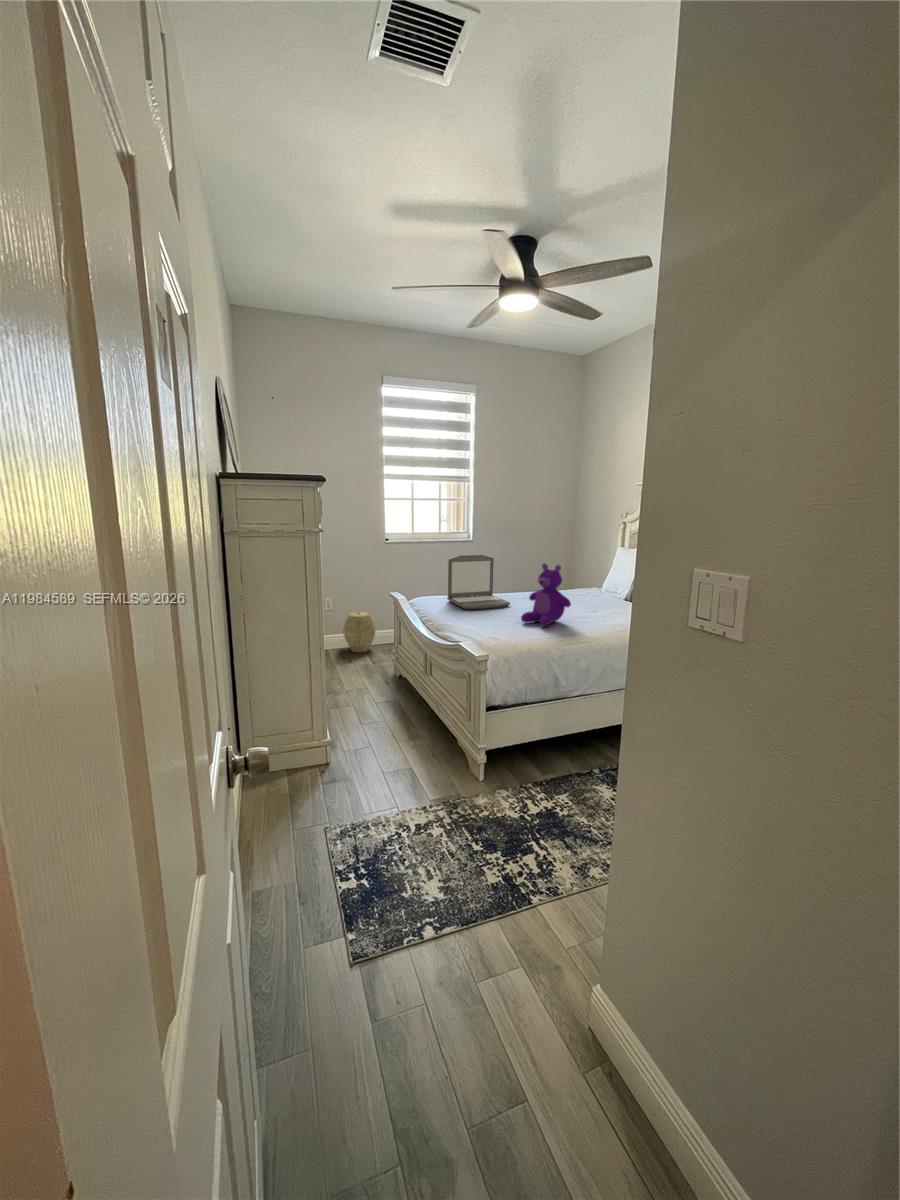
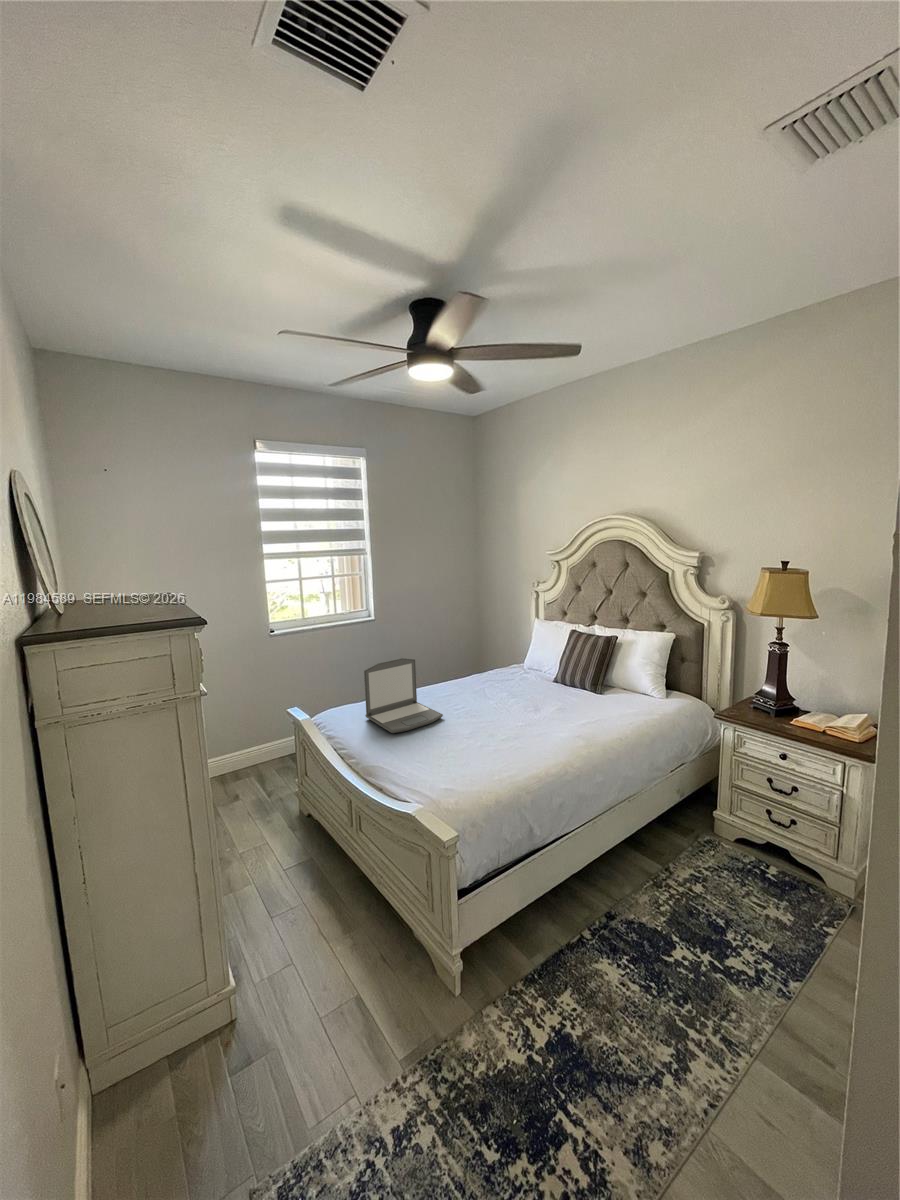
teddy bear: present [521,563,571,627] -> none [468,676,524,756]
woven basket: present [343,612,375,652] -> none [226,726,268,779]

